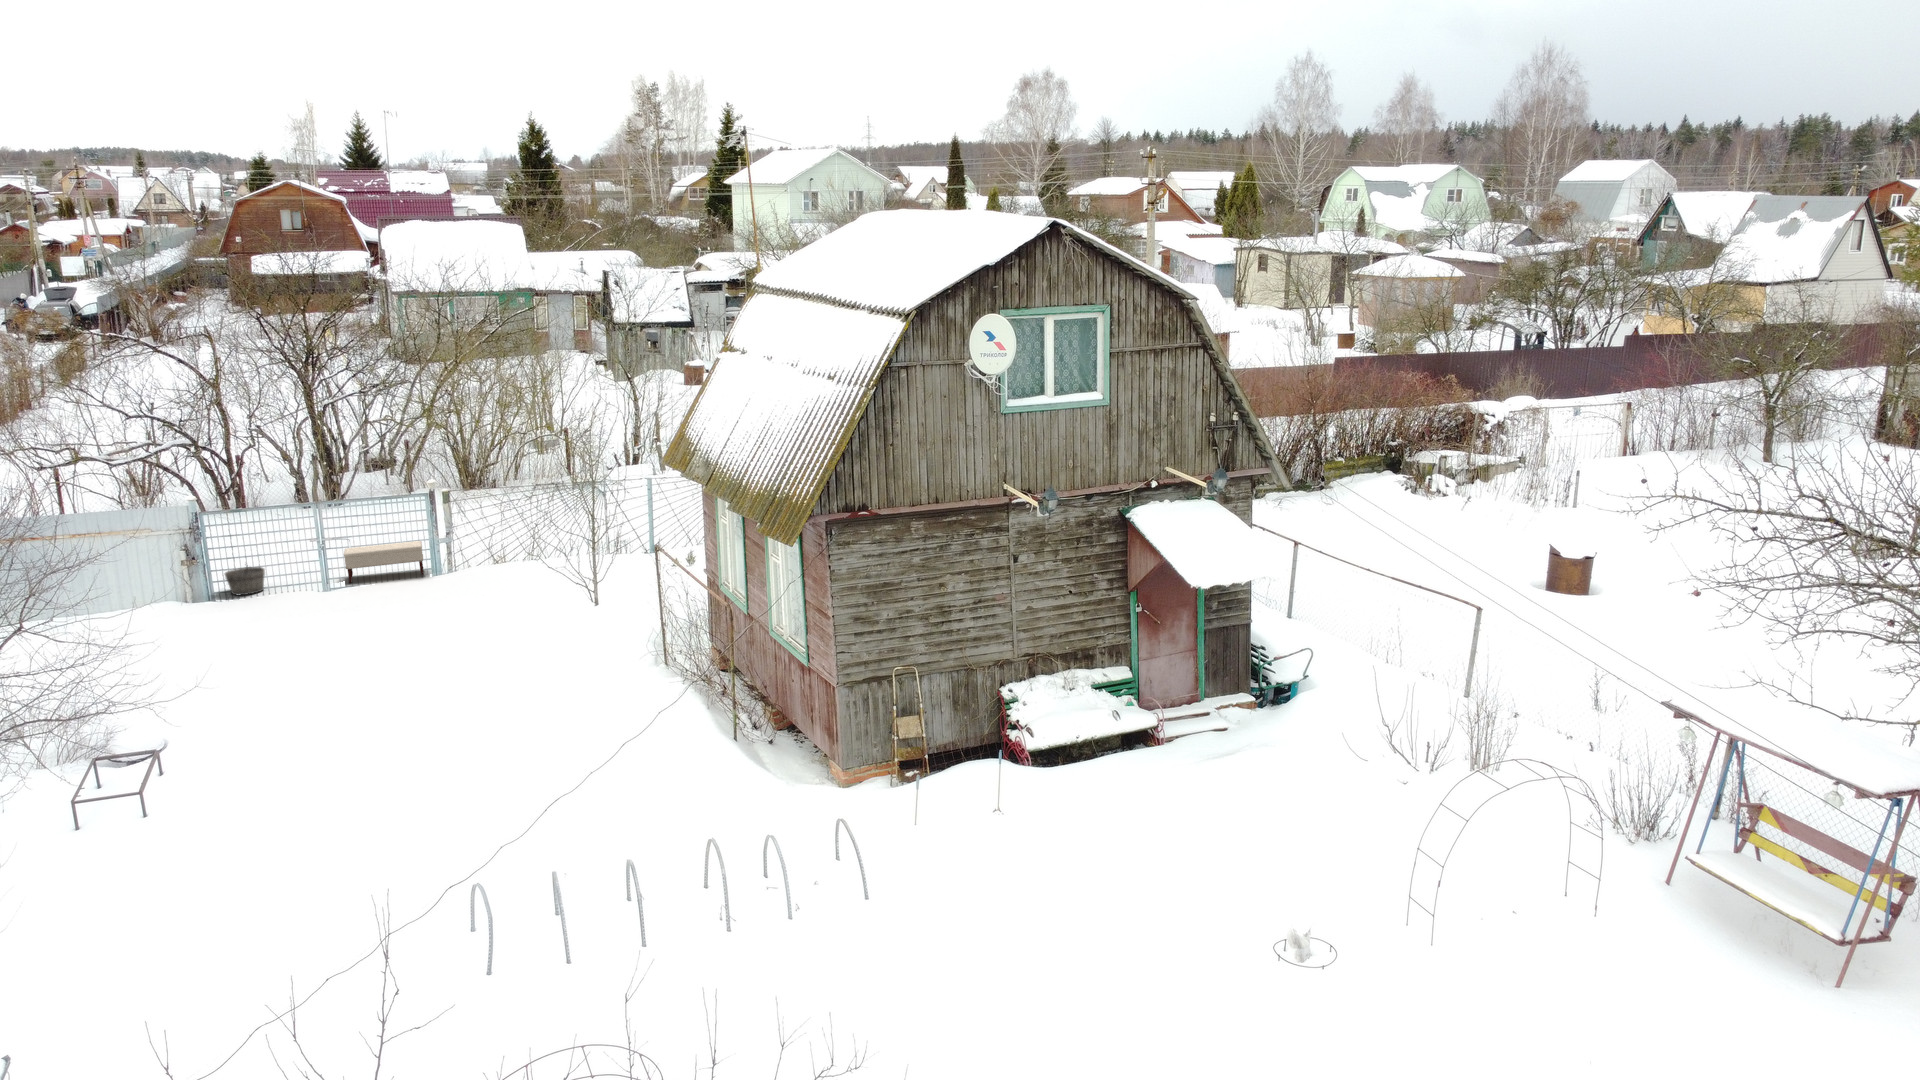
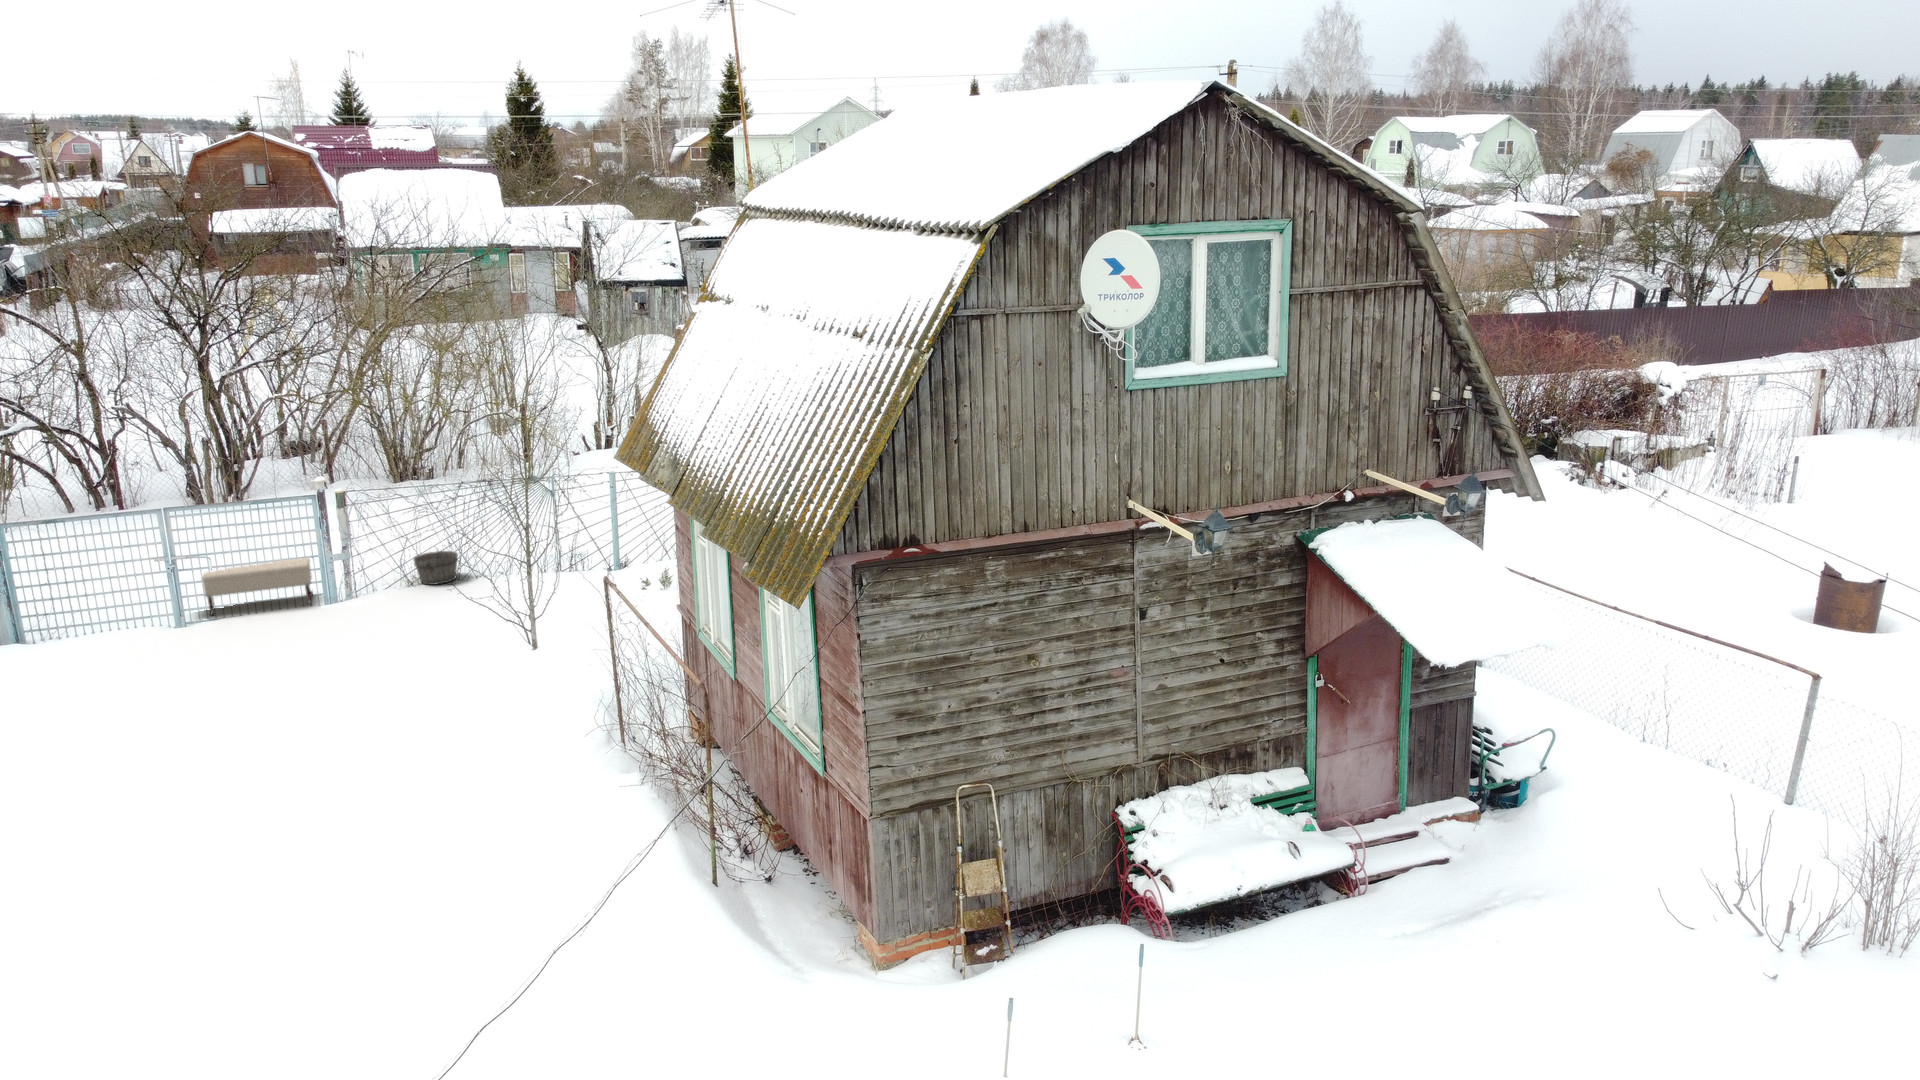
wooden bucket: present [225,567,265,595] -> present [414,551,458,585]

